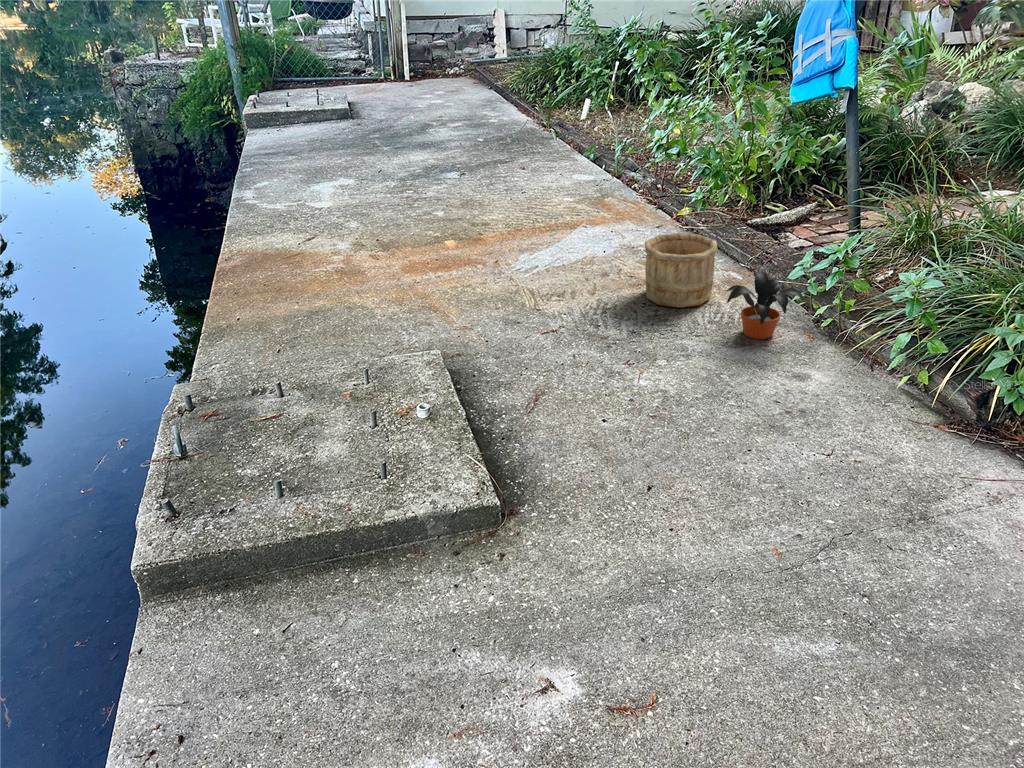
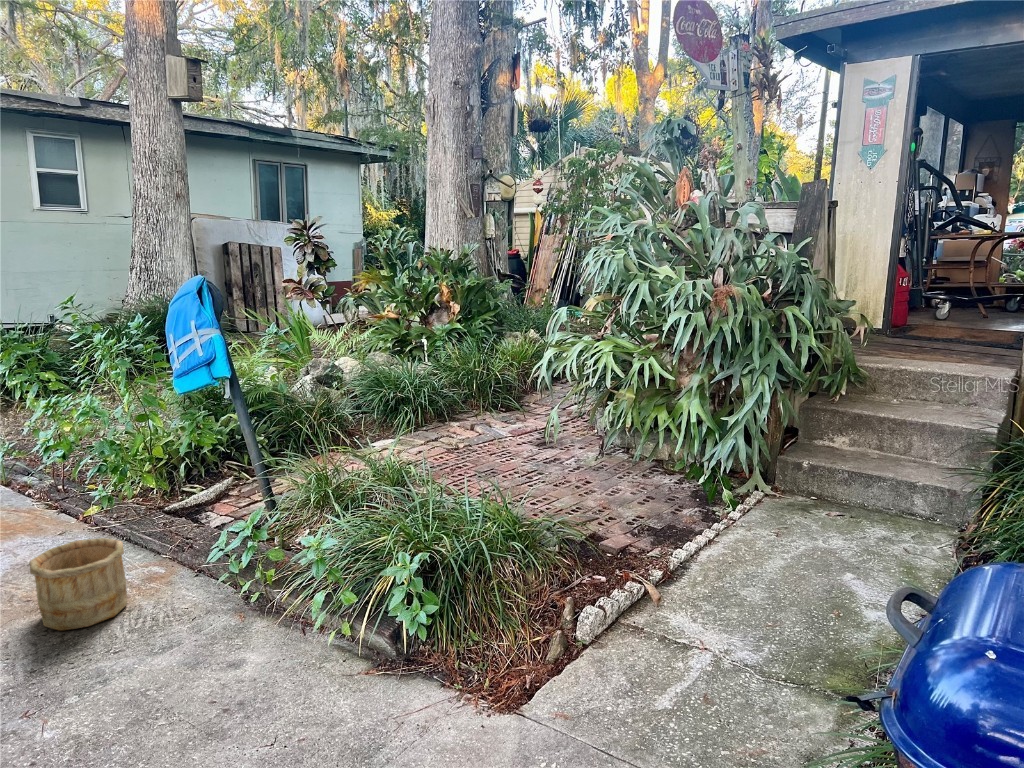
potted plant: present [726,272,804,339] -> none [136,563,226,638]

